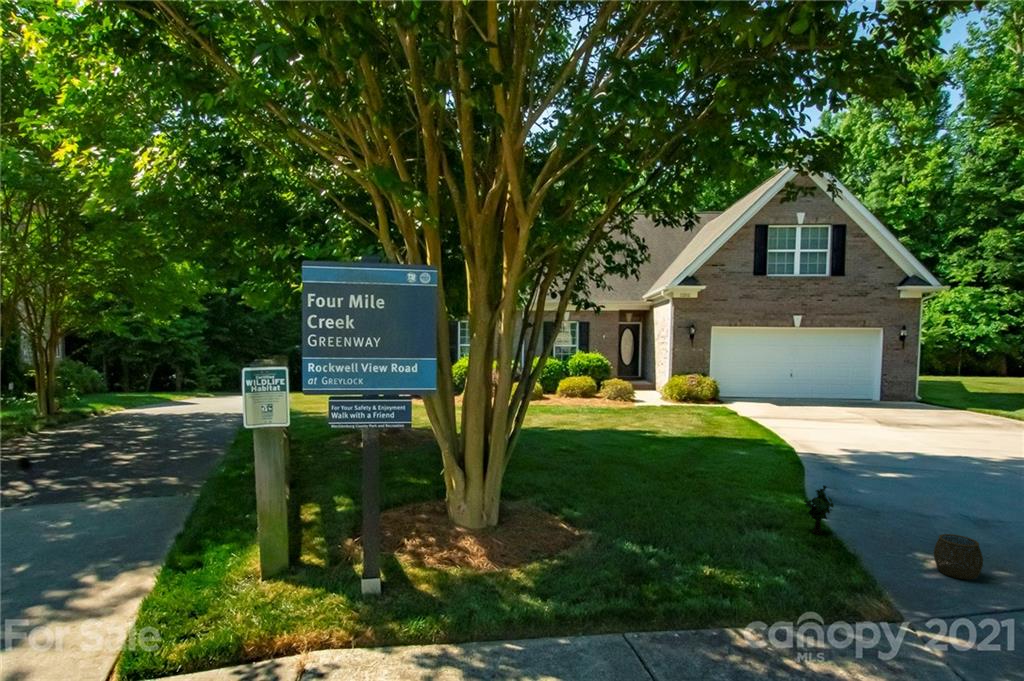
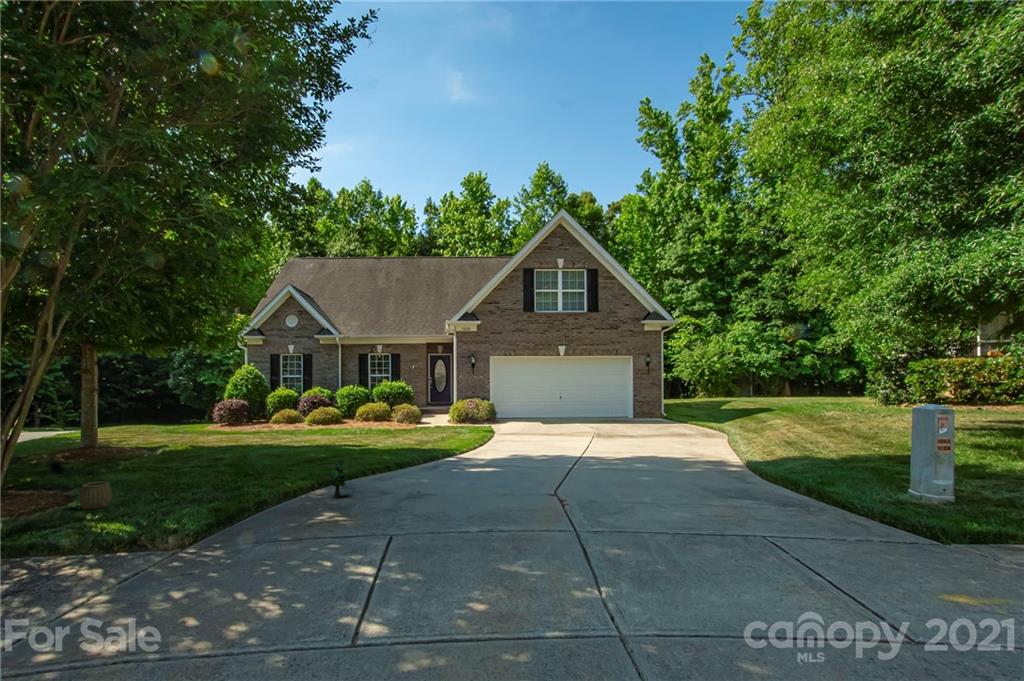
woven basket: present [934,534,983,579] -> present [79,482,112,510]

